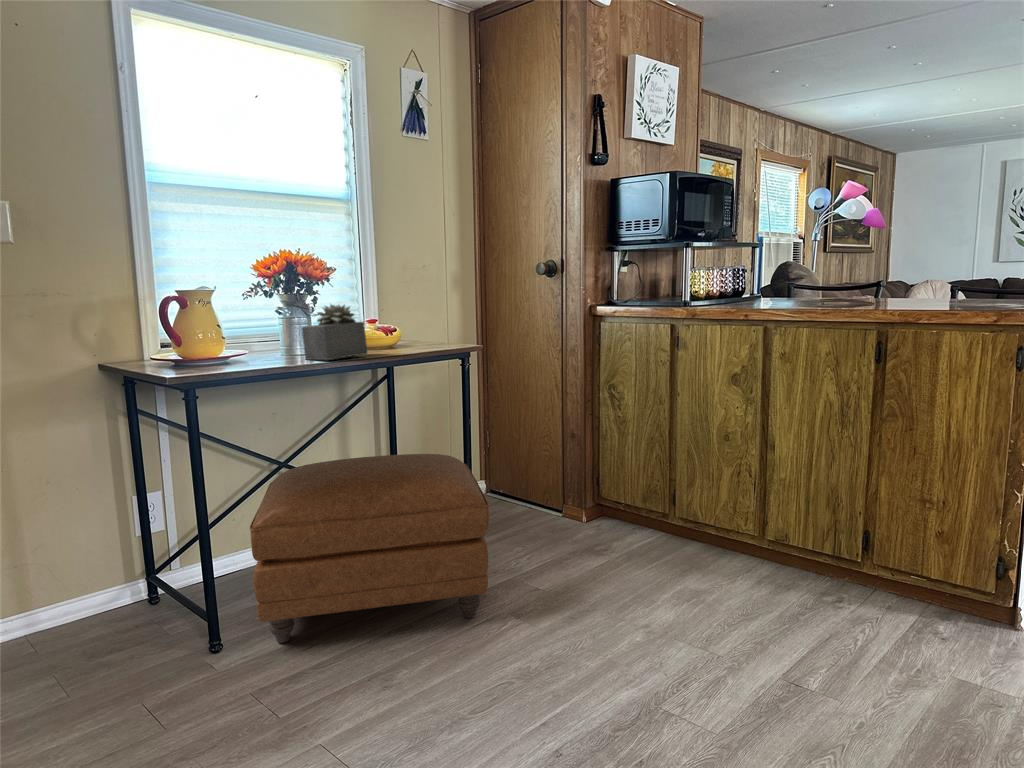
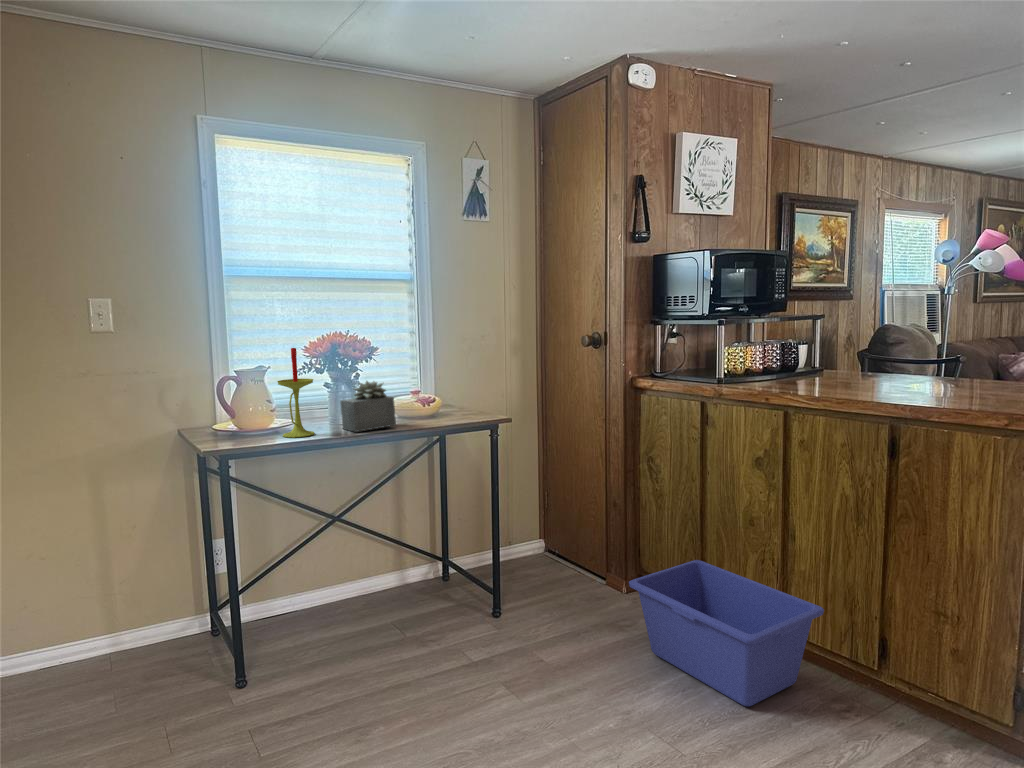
candle: none [232,259,279,367] -> present [277,348,315,438]
ottoman: present [250,454,489,643] -> none [276,518,493,680]
storage bin: none [618,480,808,607] -> present [629,560,824,706]

